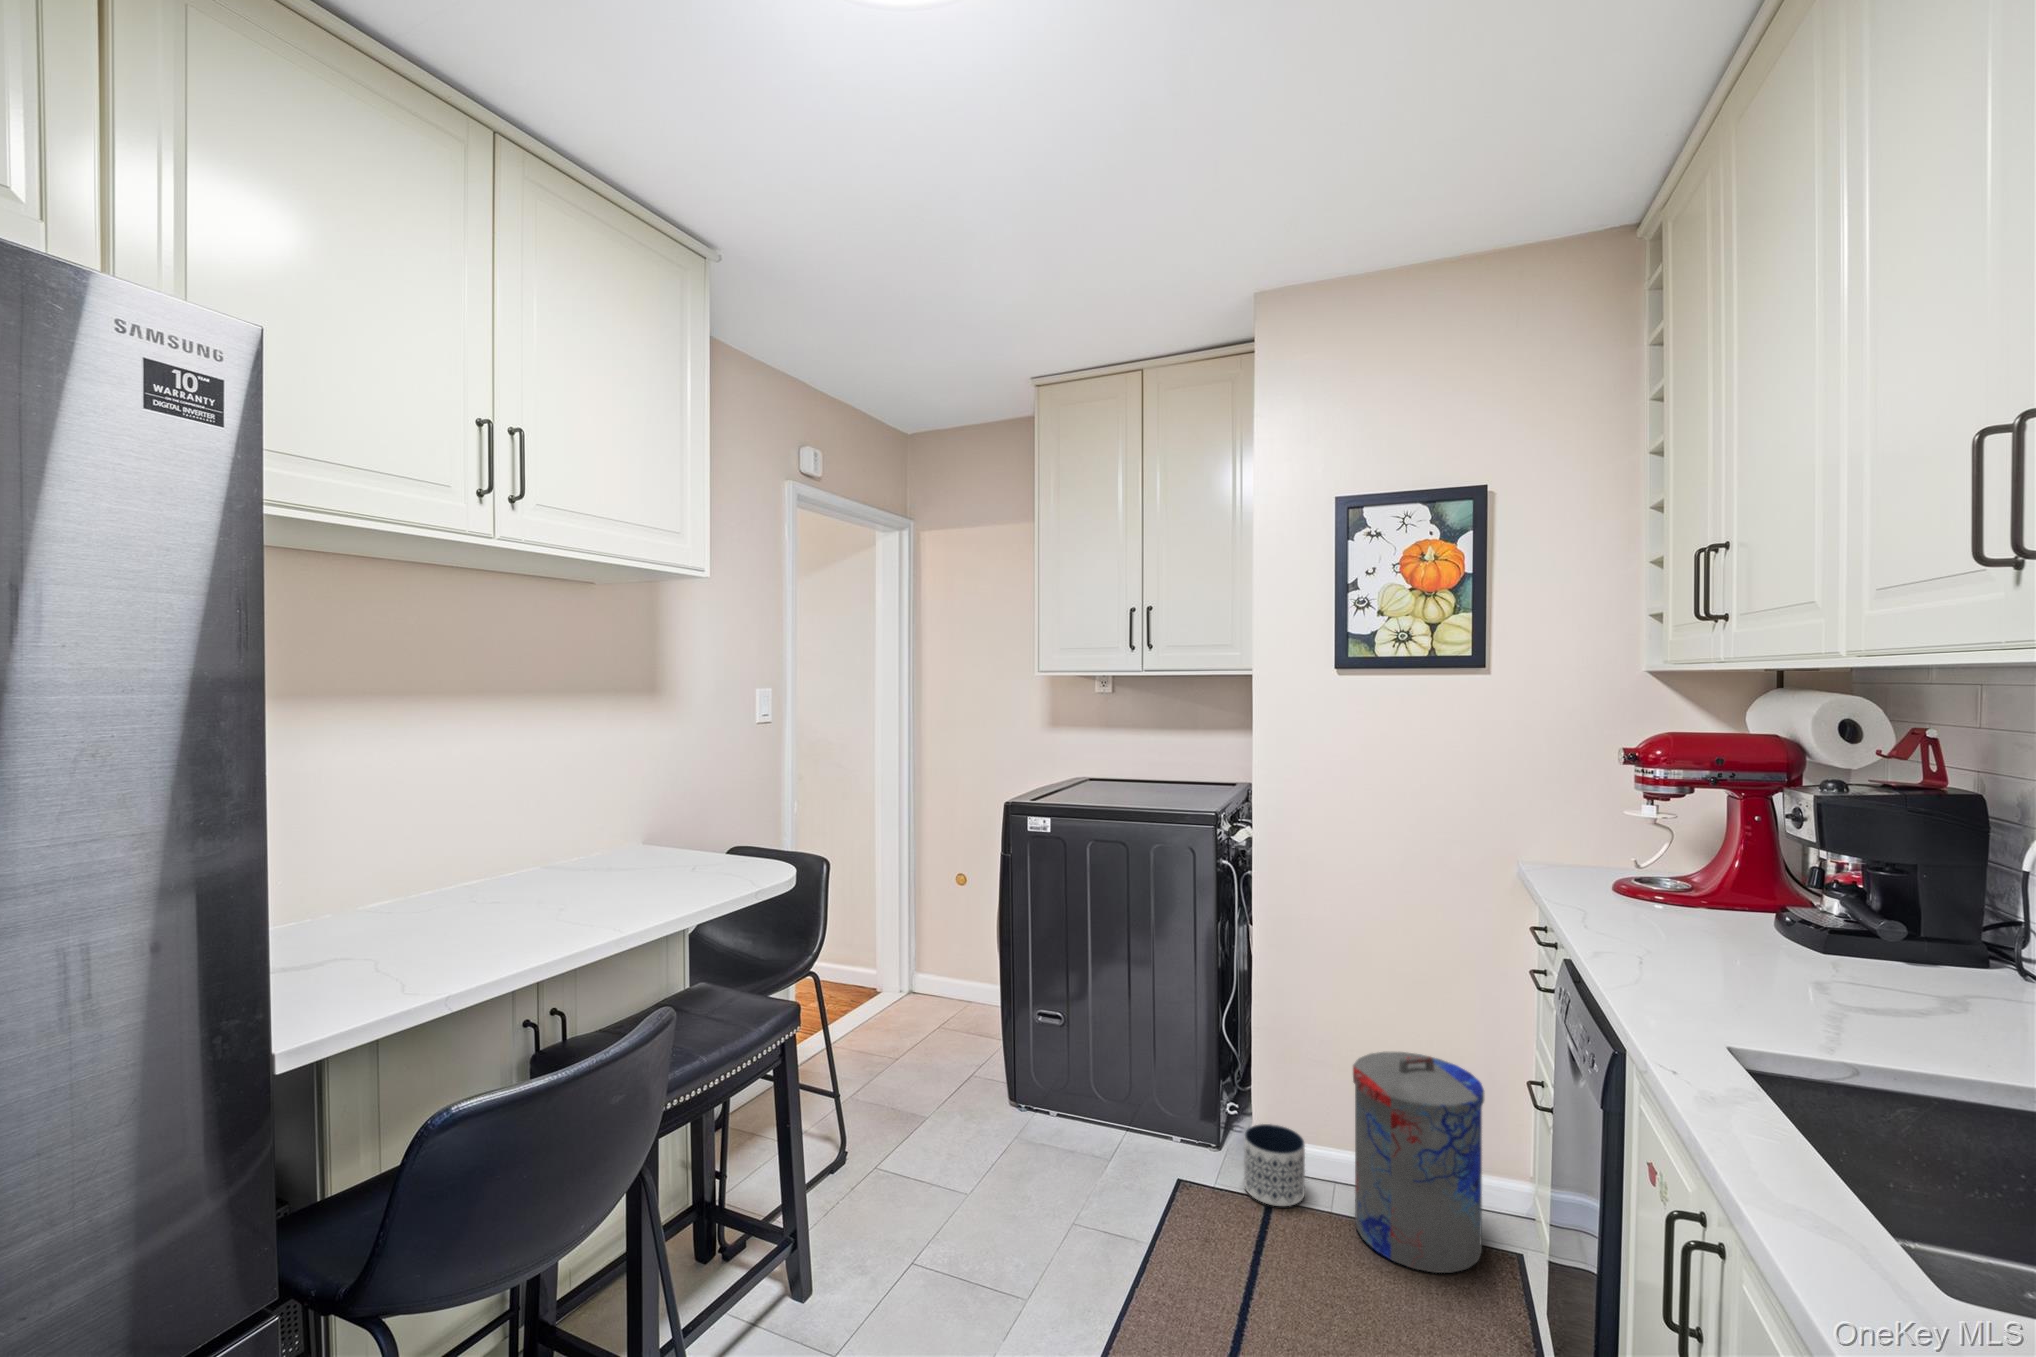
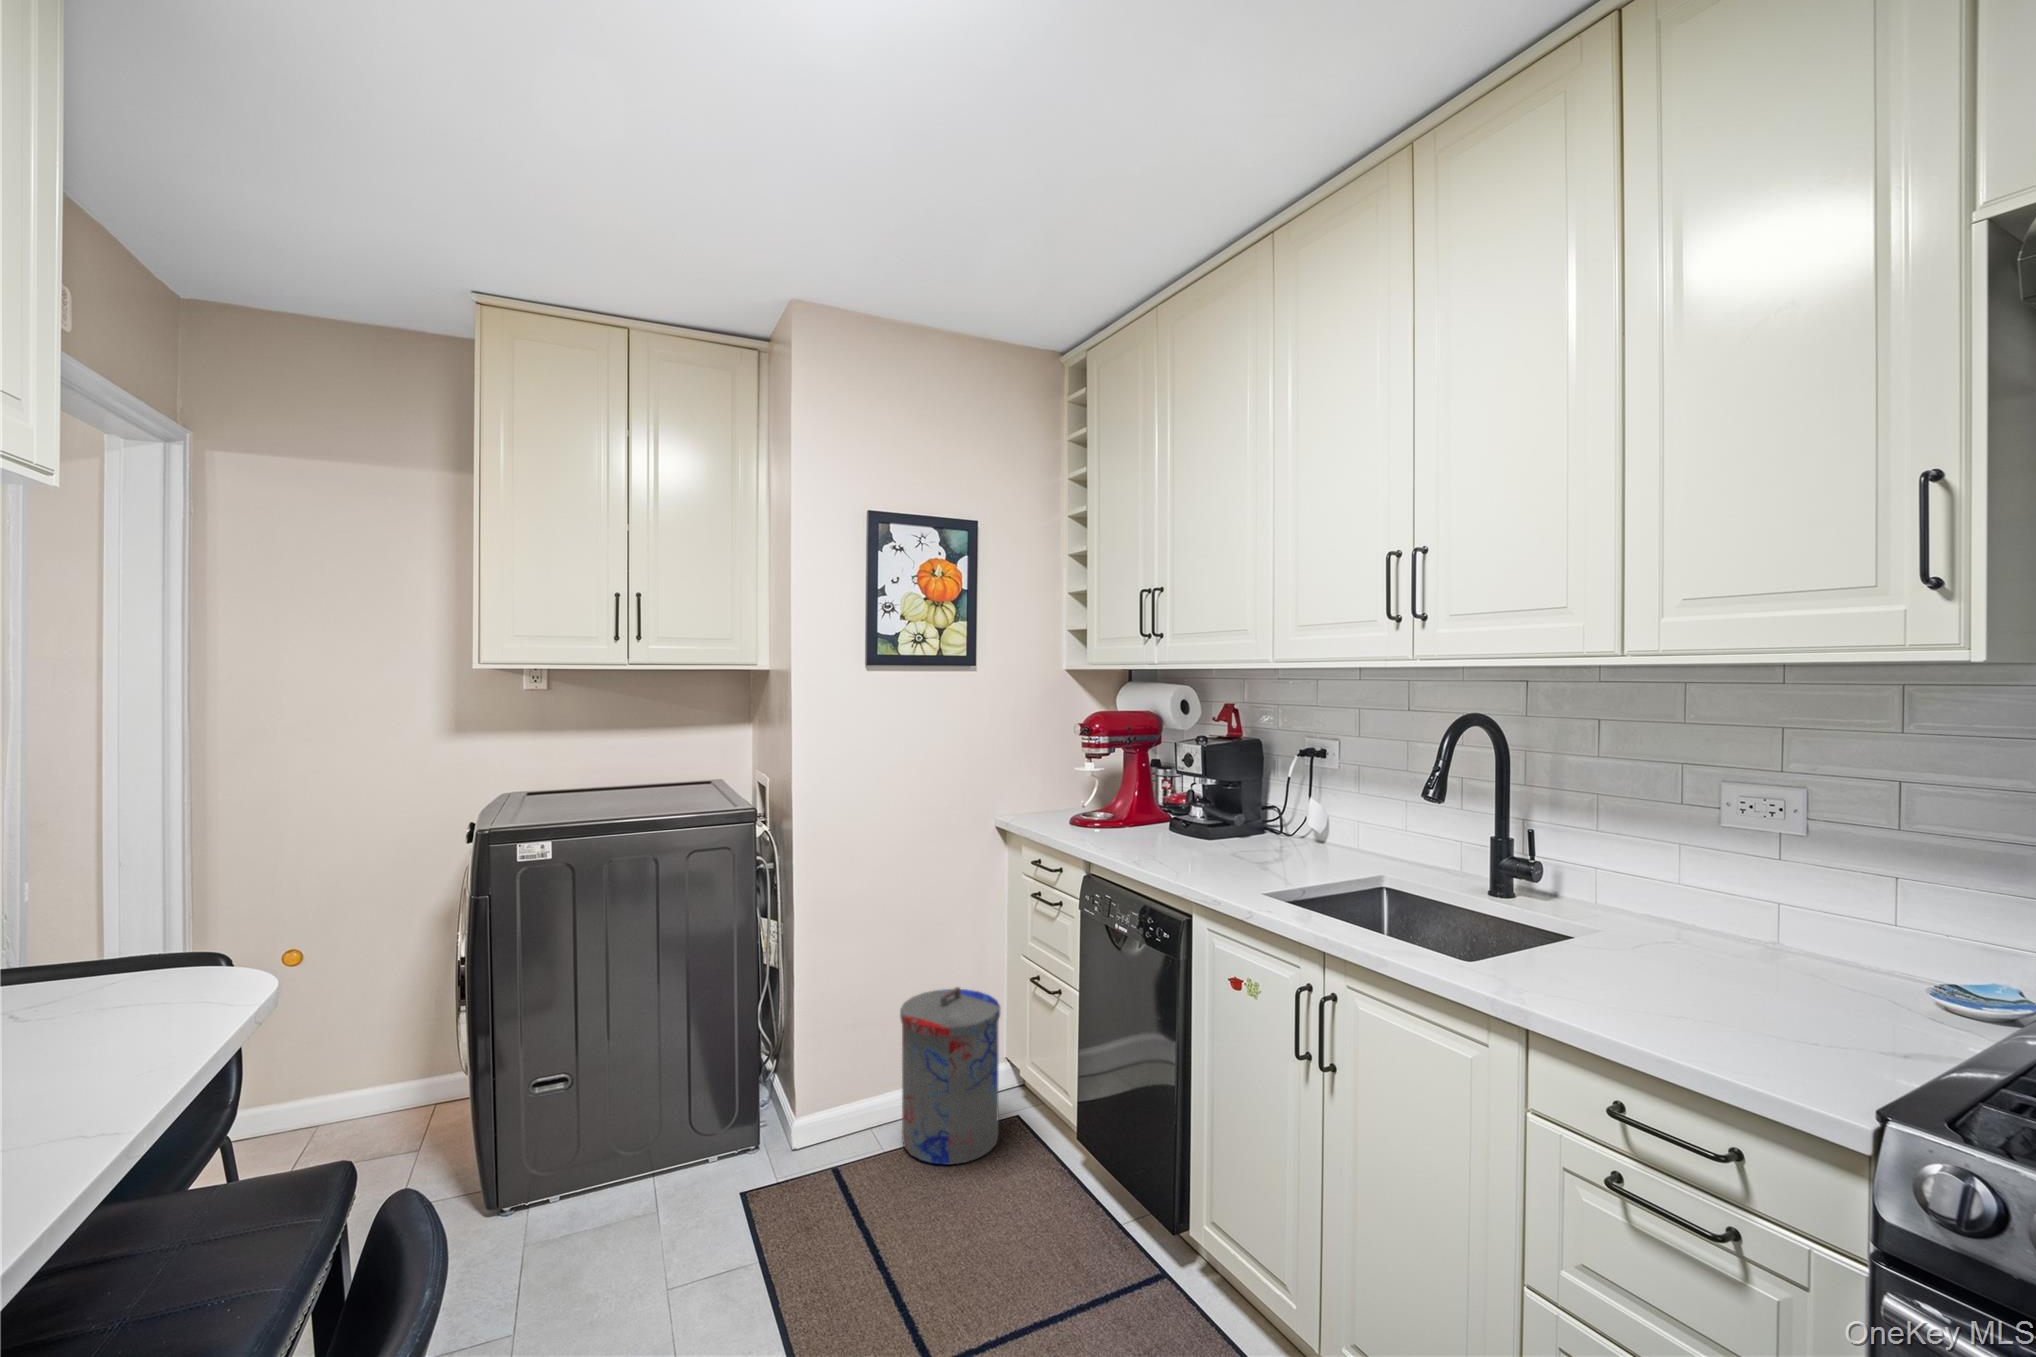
planter: present [1244,1124,1305,1206] -> none [801,1097,857,1173]

